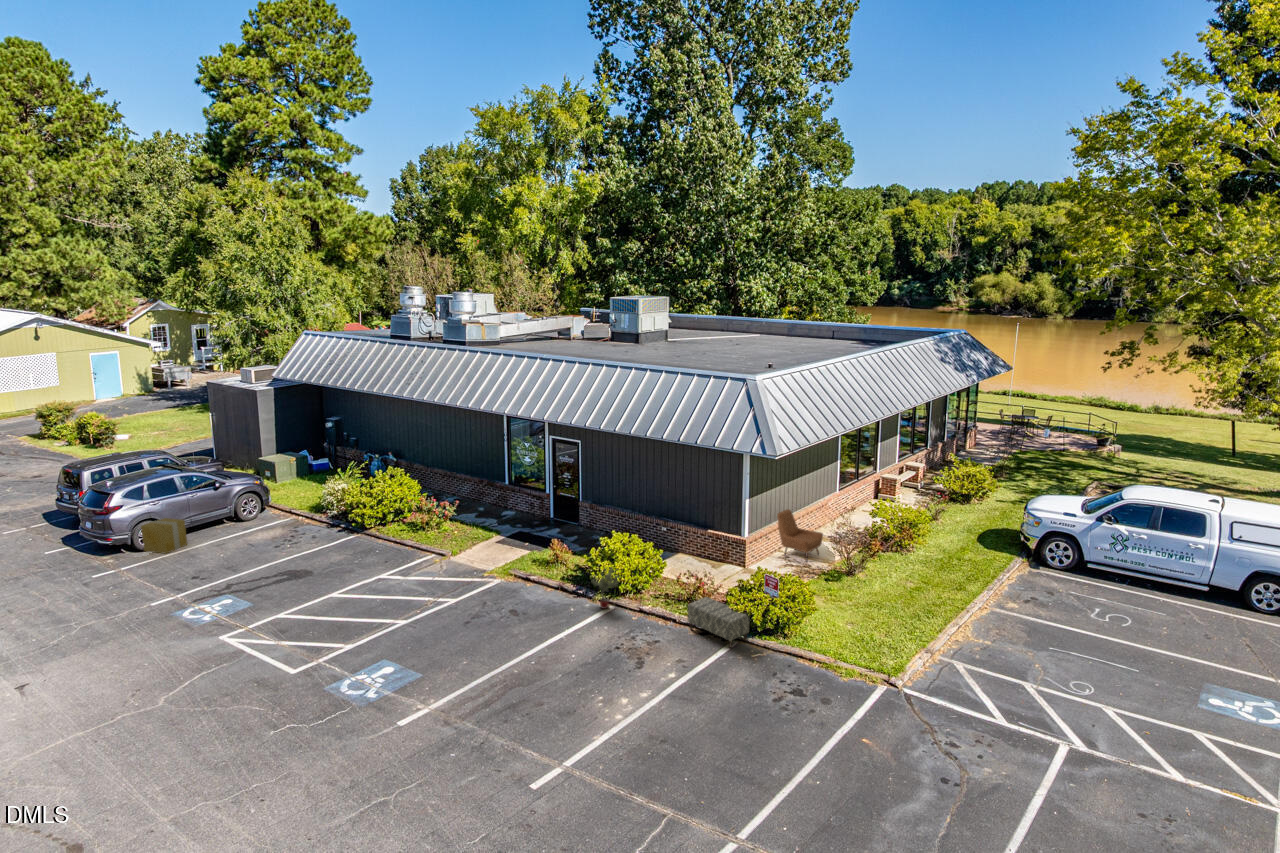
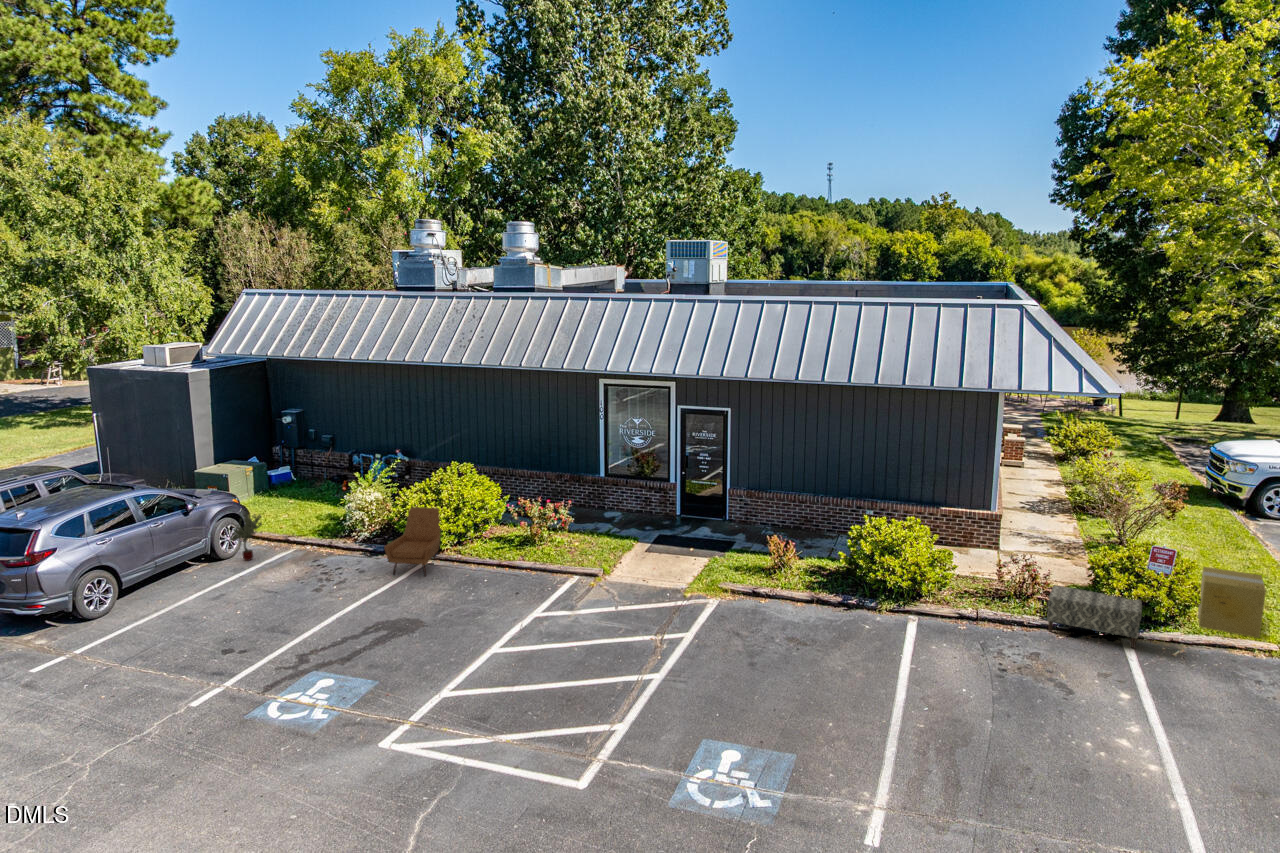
chair: present [777,510,823,561] -> present [384,507,441,576]
cardboard box: present [141,518,187,553] -> present [1198,567,1266,638]
potted tree: present [592,569,618,609] -> present [229,512,262,561]

